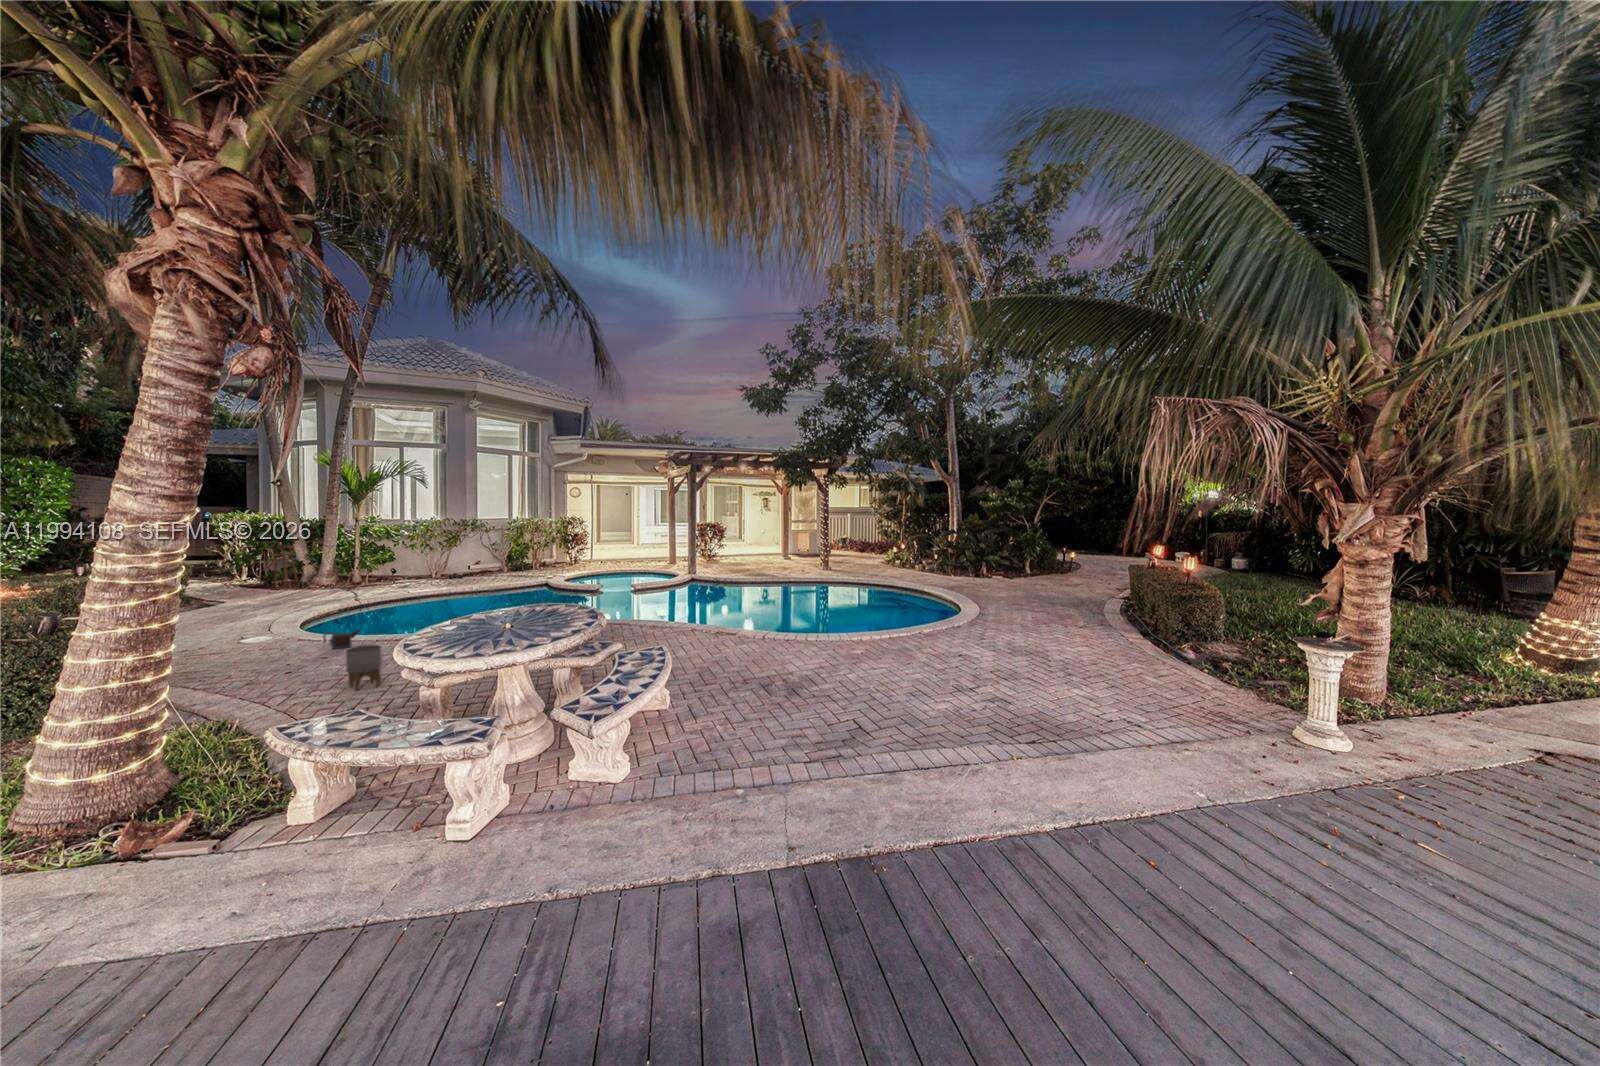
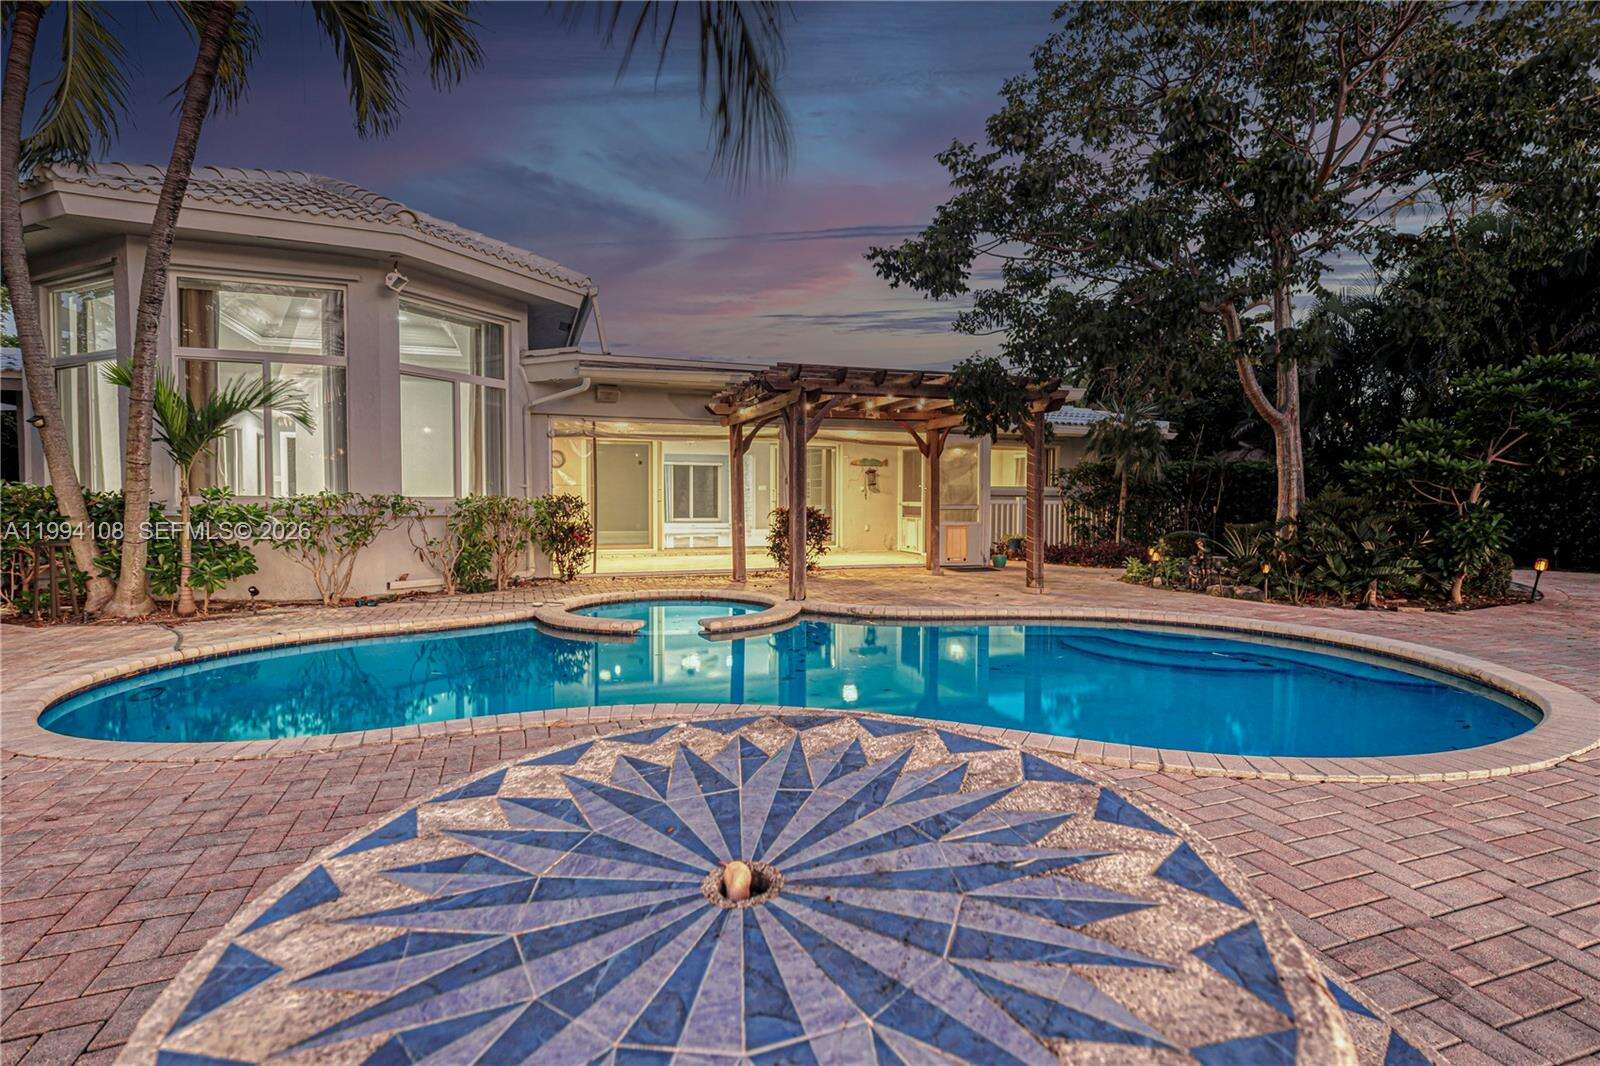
watering can: present [323,629,360,649] -> none [61,729,160,784]
planter: present [346,645,382,690] -> none [71,807,181,960]

